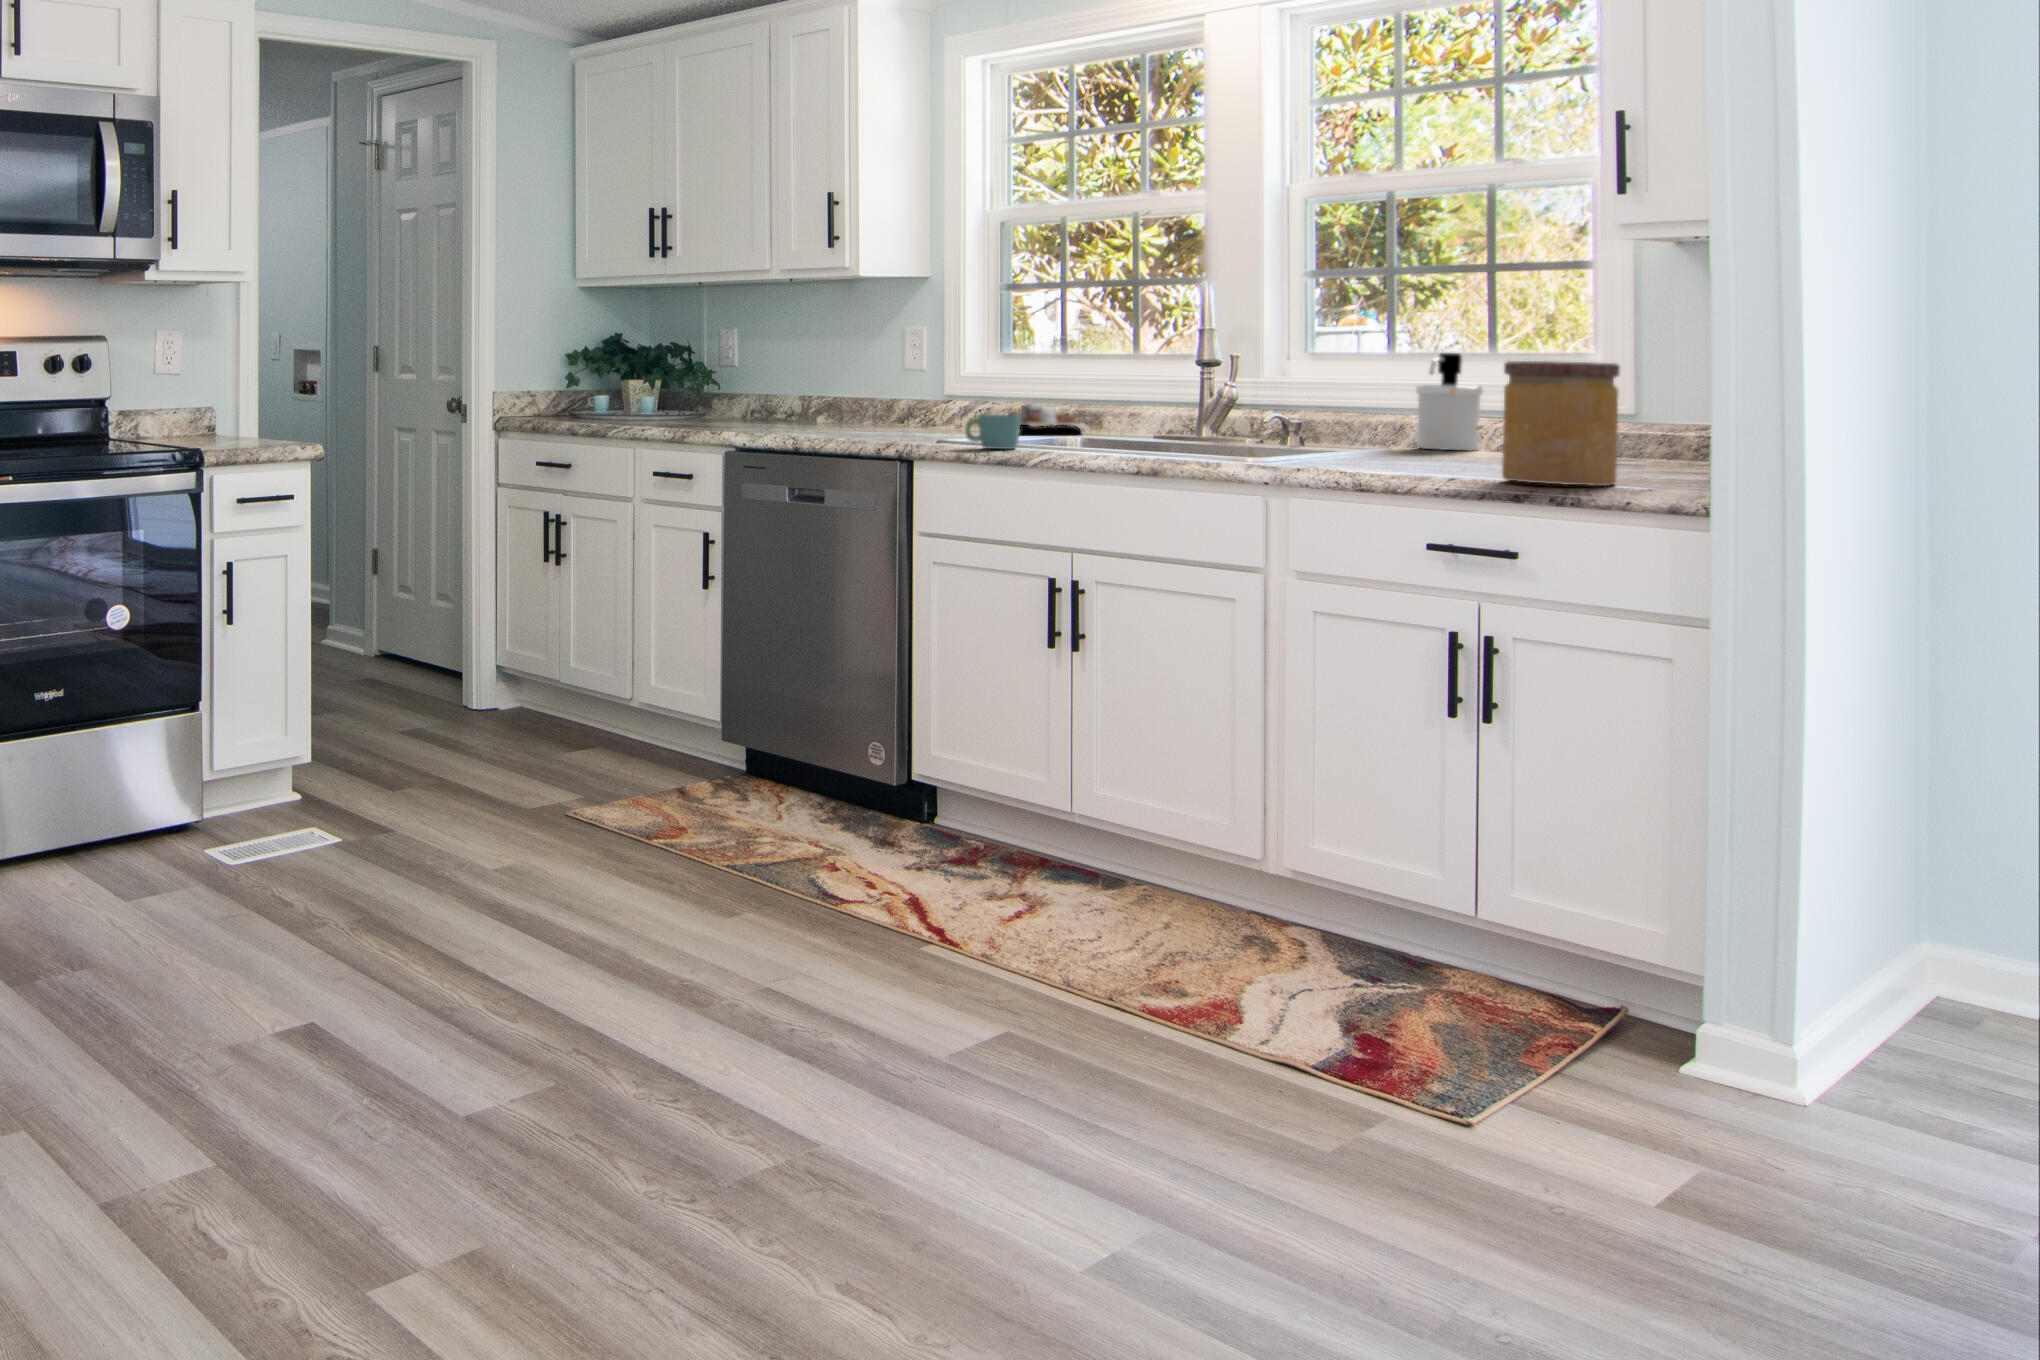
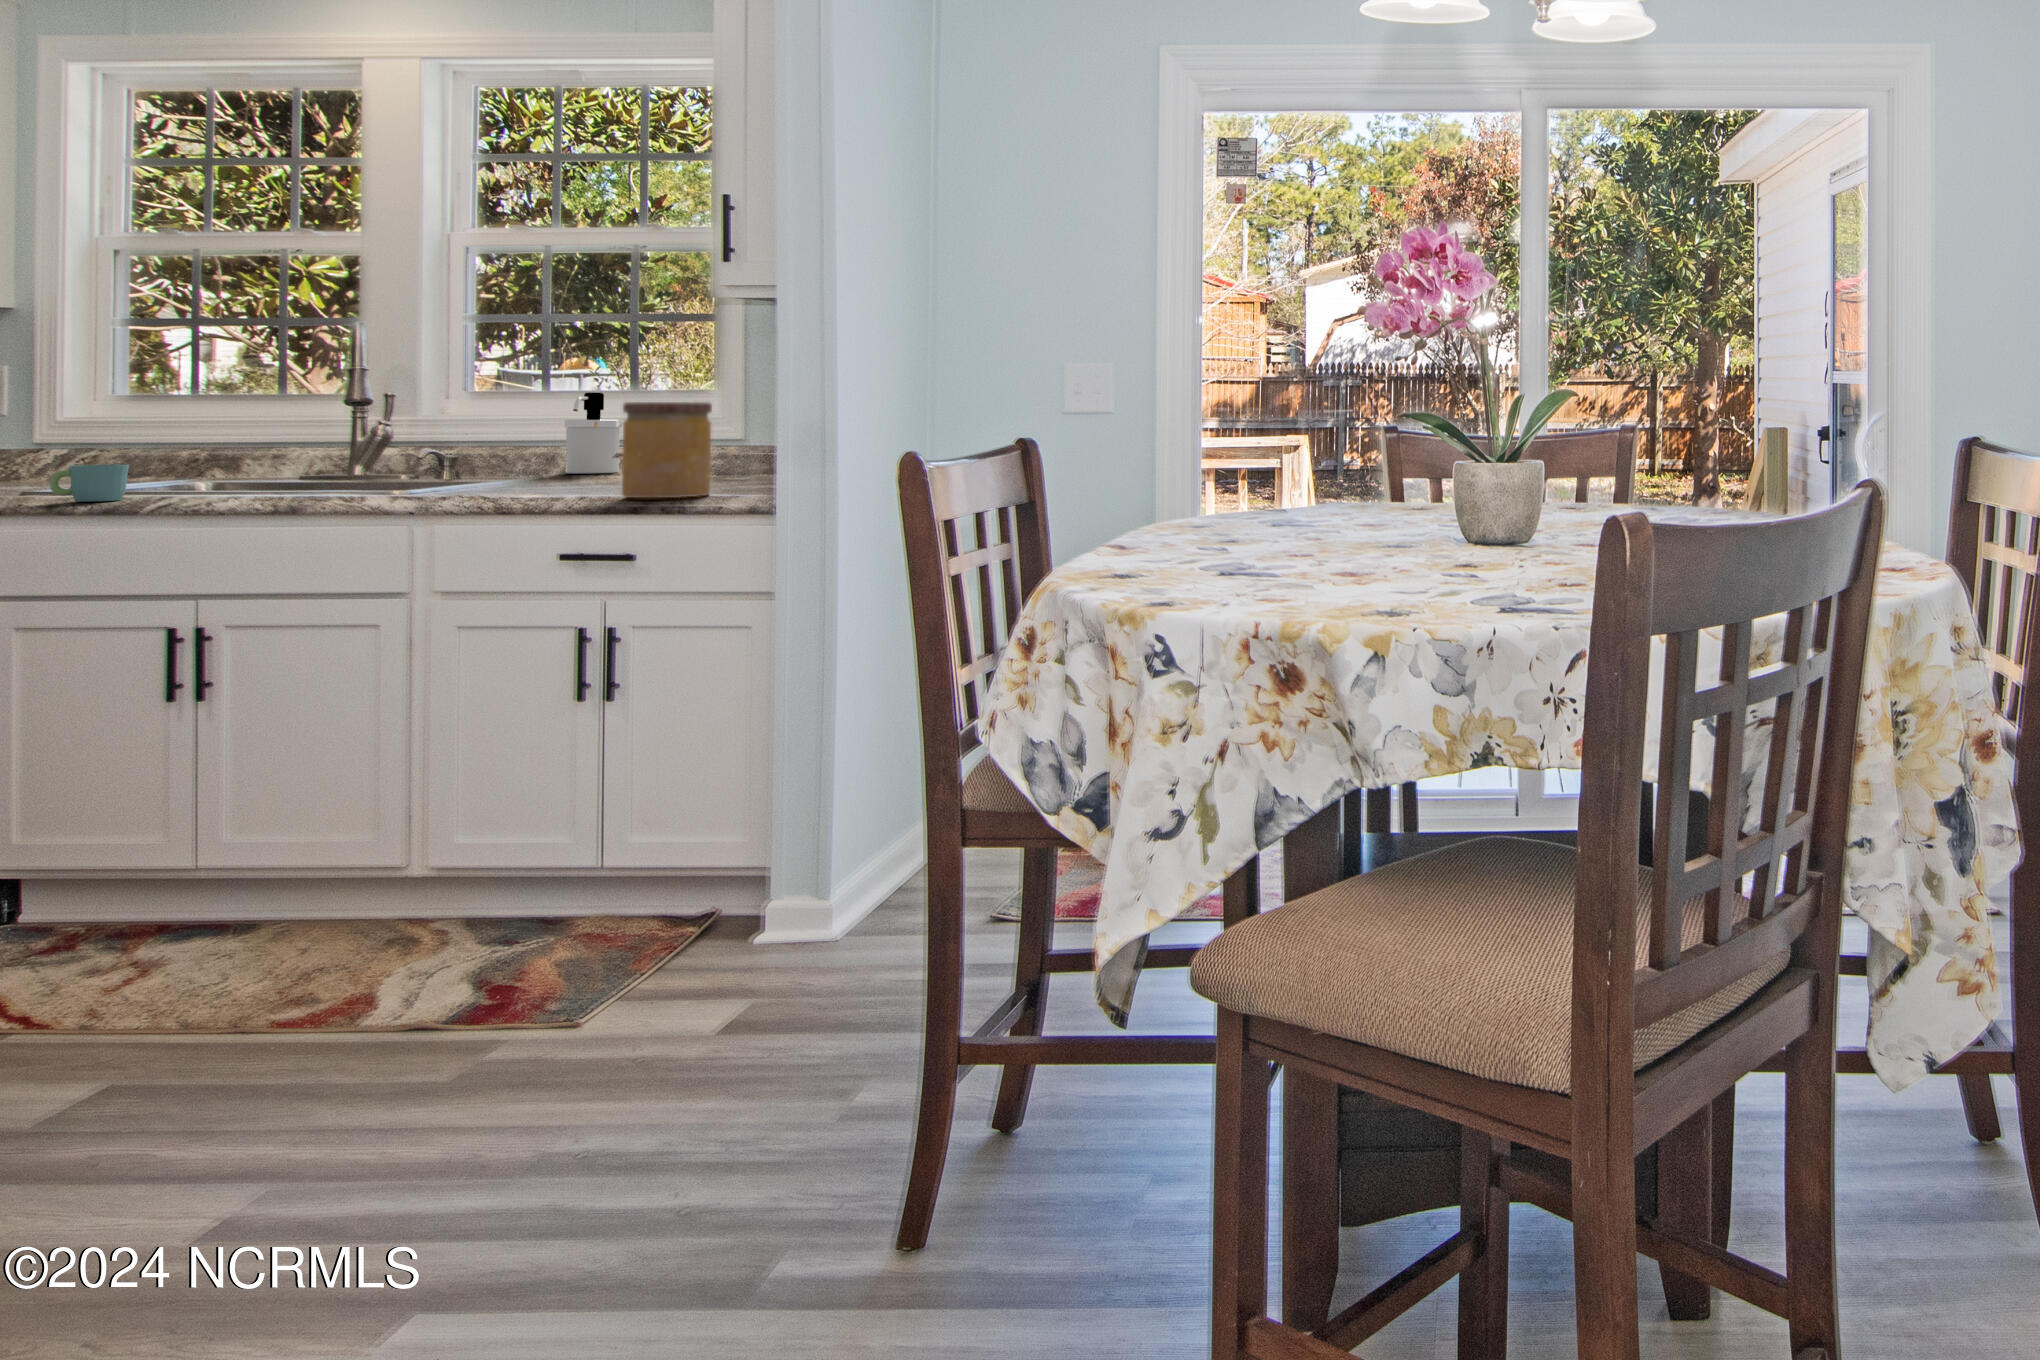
cutting board: present [1008,404,1085,431] -> none [116,450,220,478]

